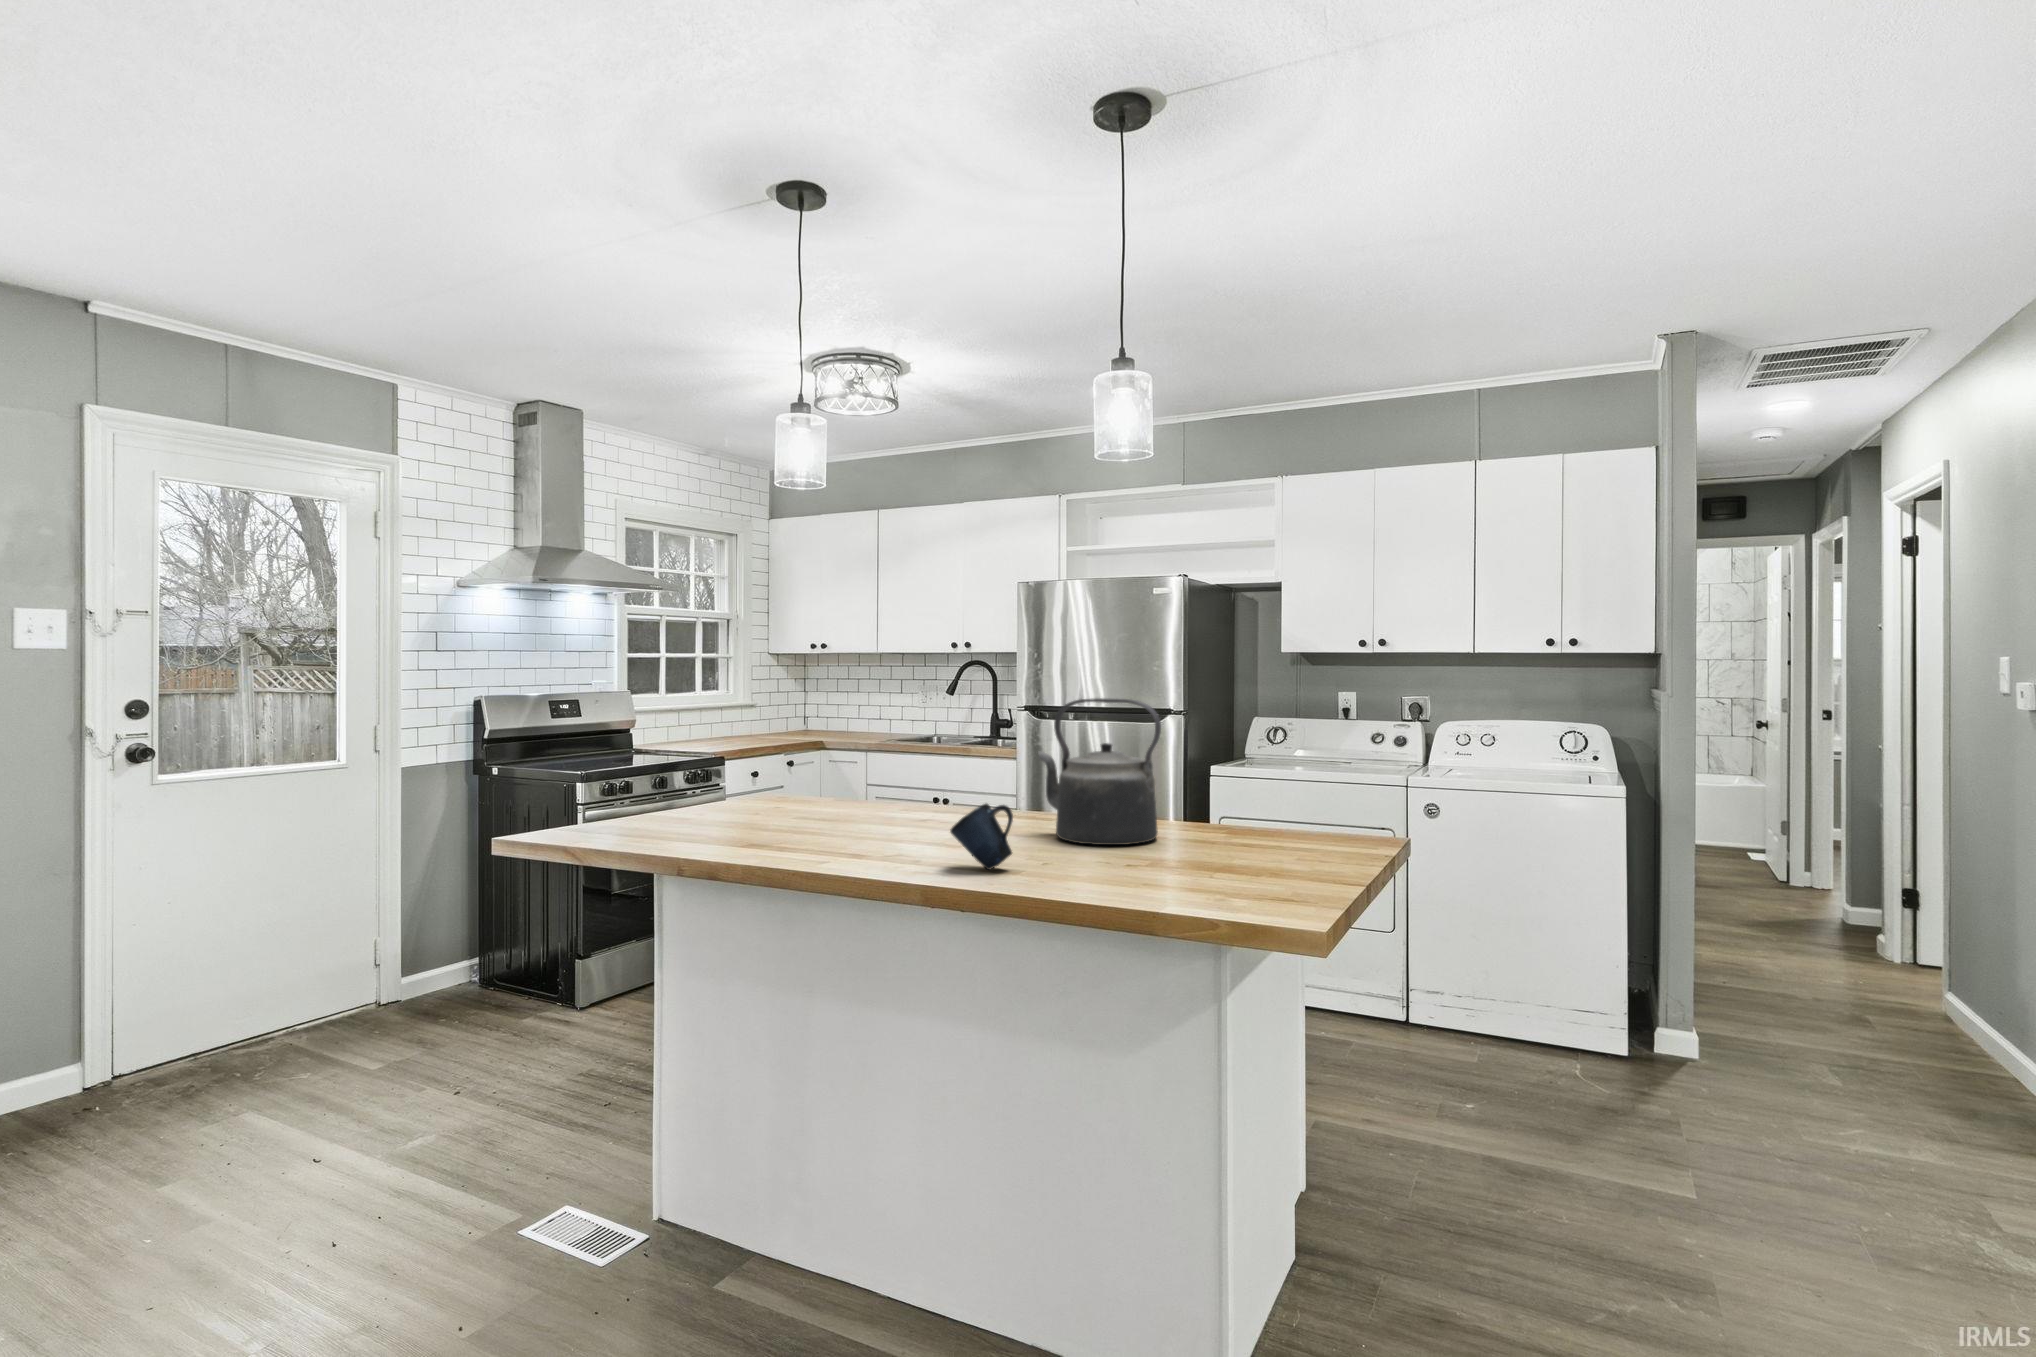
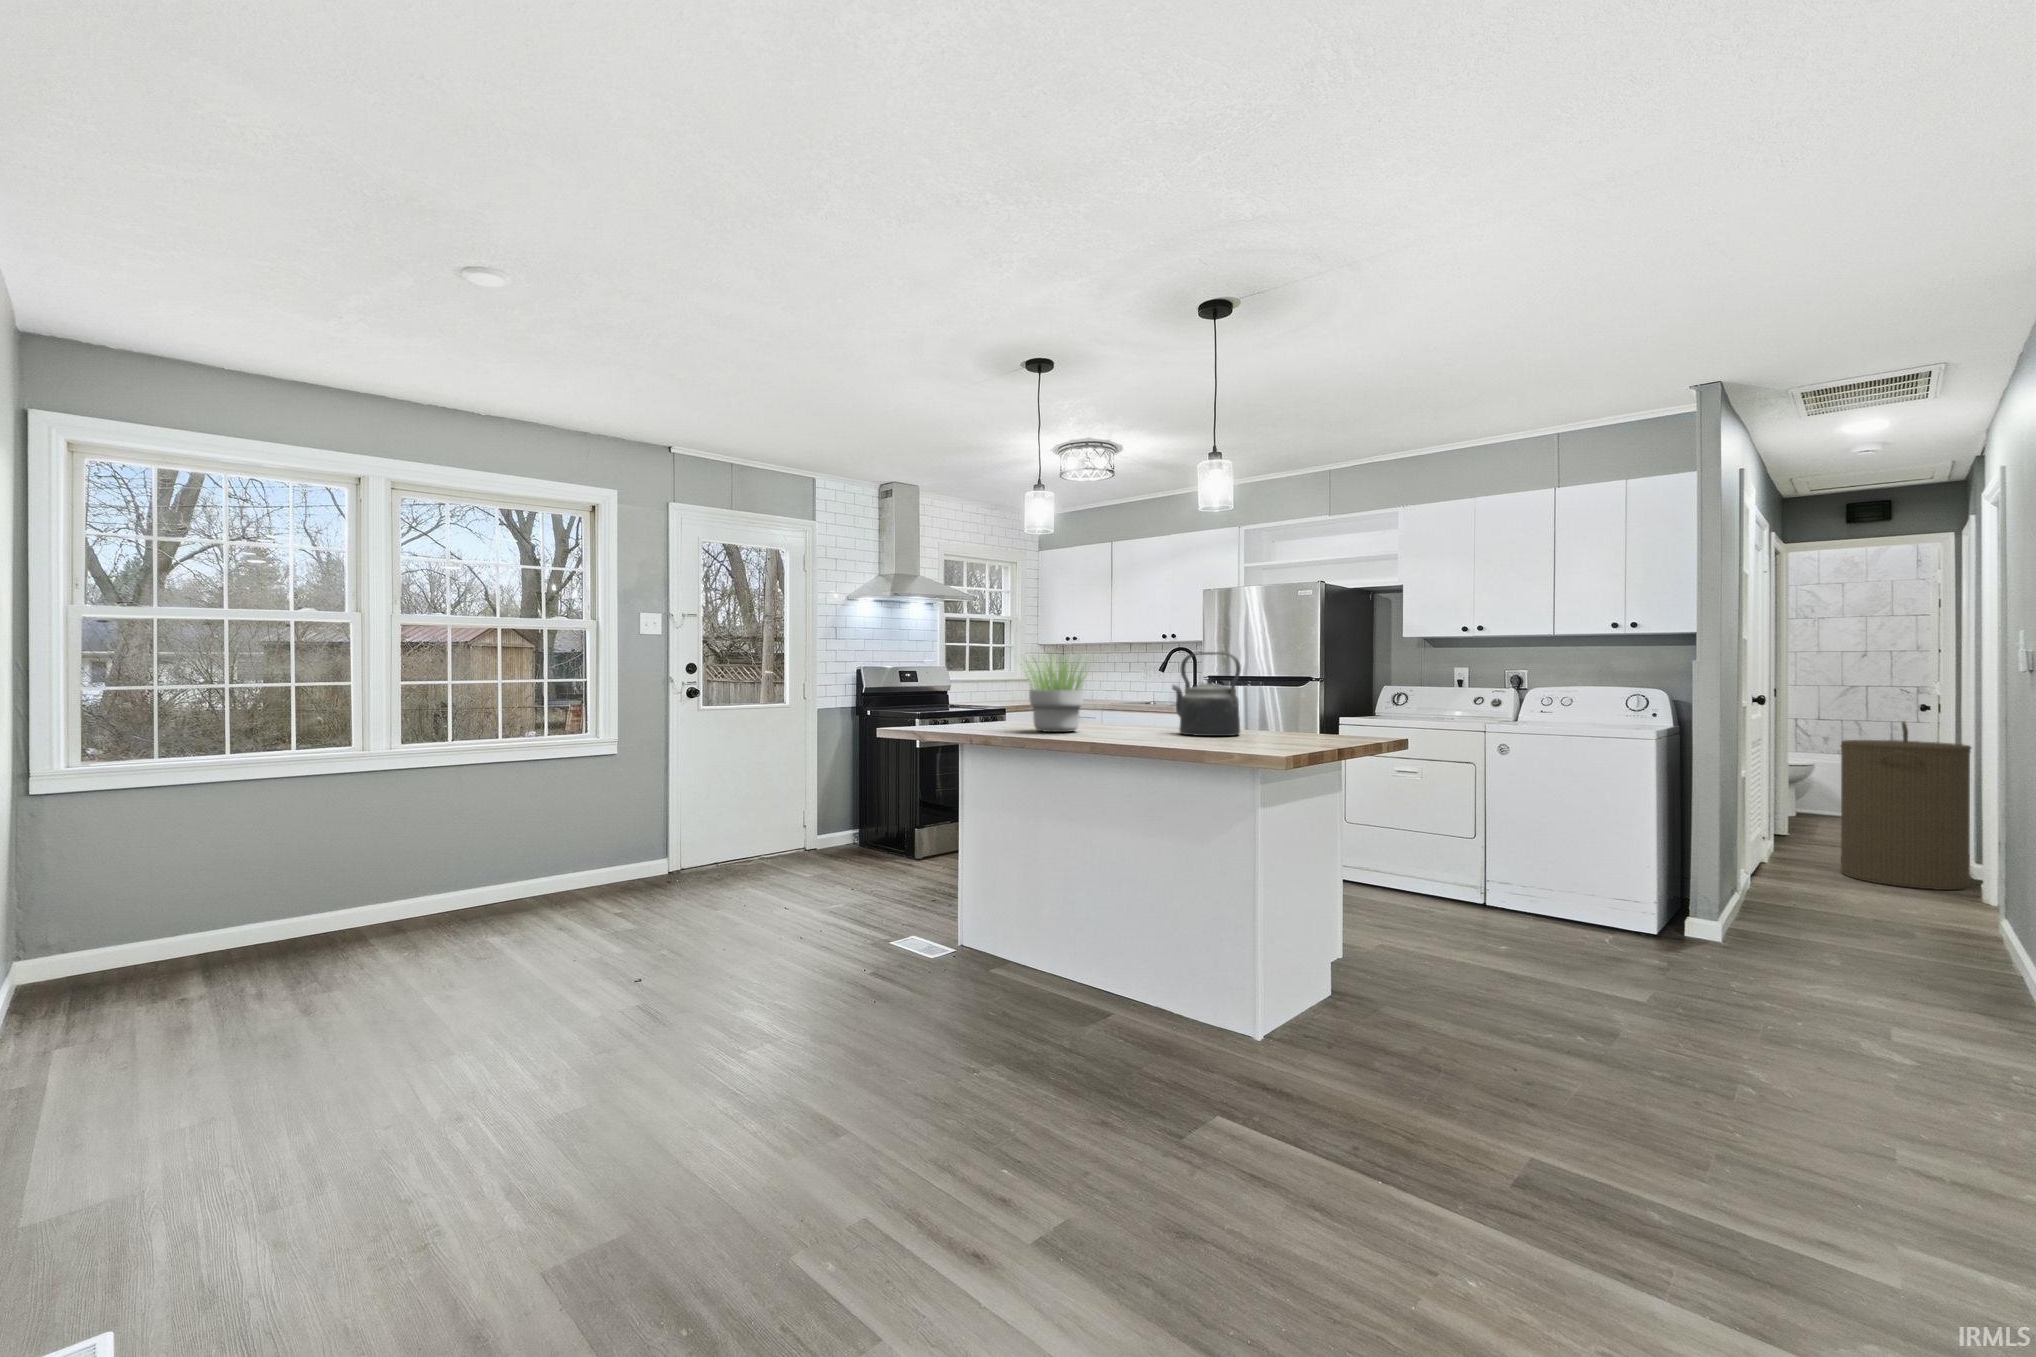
potted plant: none [754,698,920,843] -> present [1024,655,1087,732]
laundry hamper: none [1735,750,1870,946] -> present [1840,721,1971,890]
mug: present [950,804,1013,870] -> none [1107,705,1141,740]

